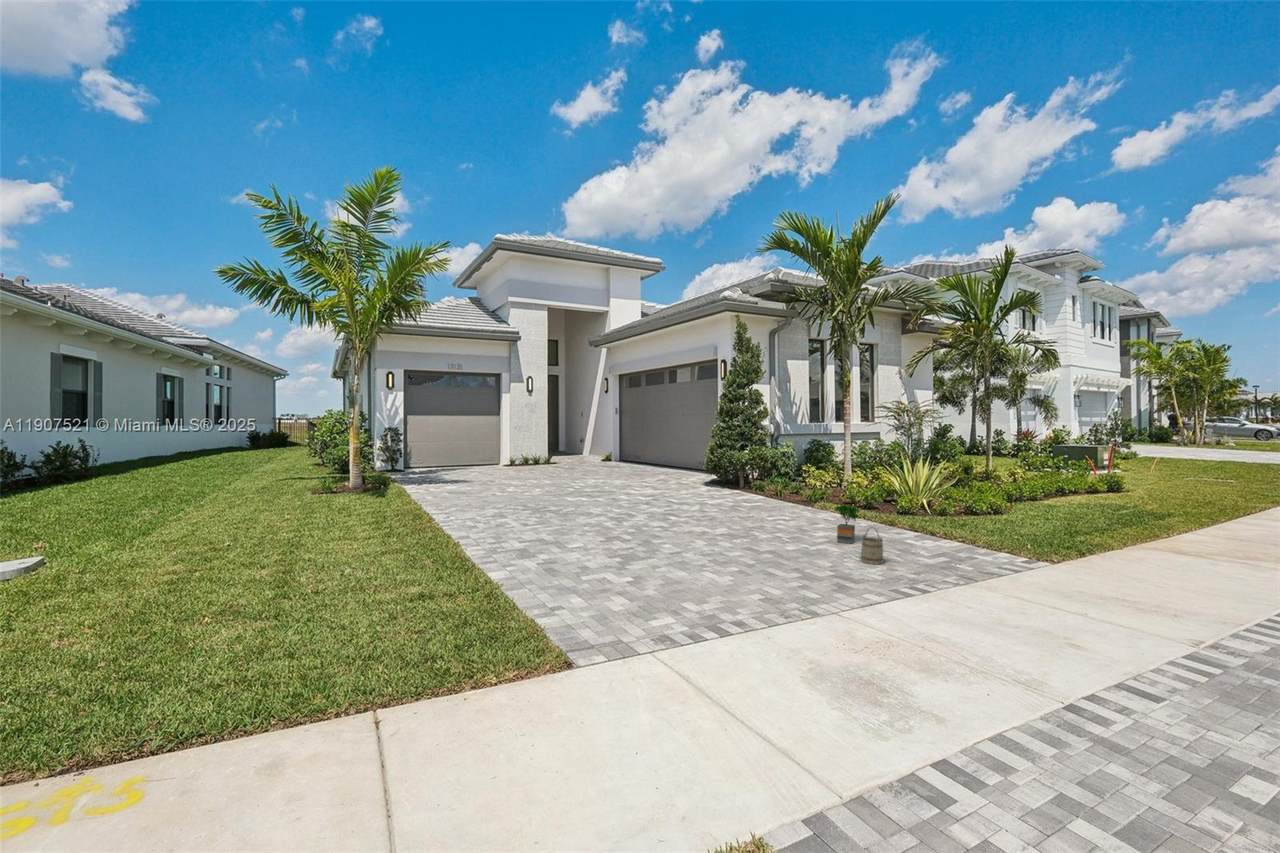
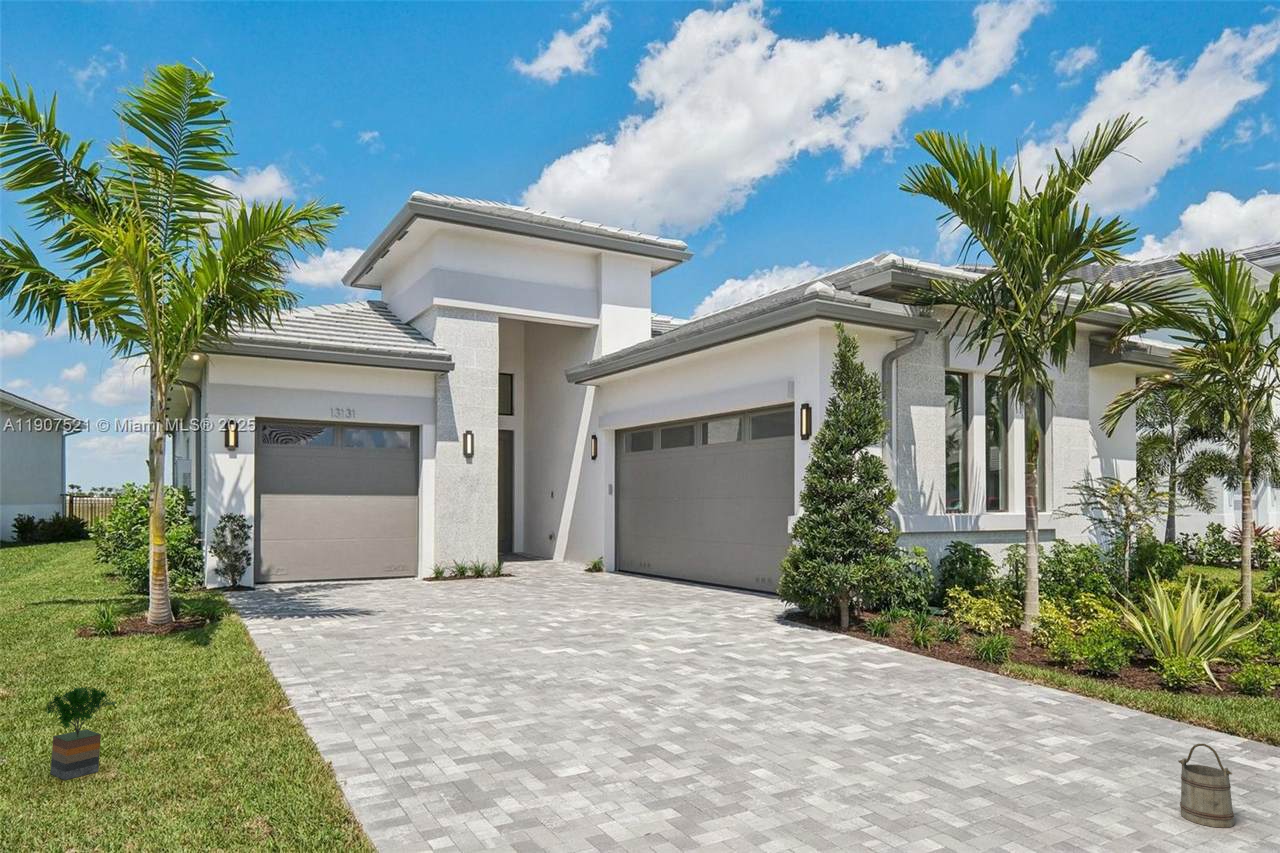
potted tree: present [836,505,860,544] -> present [46,687,116,780]

